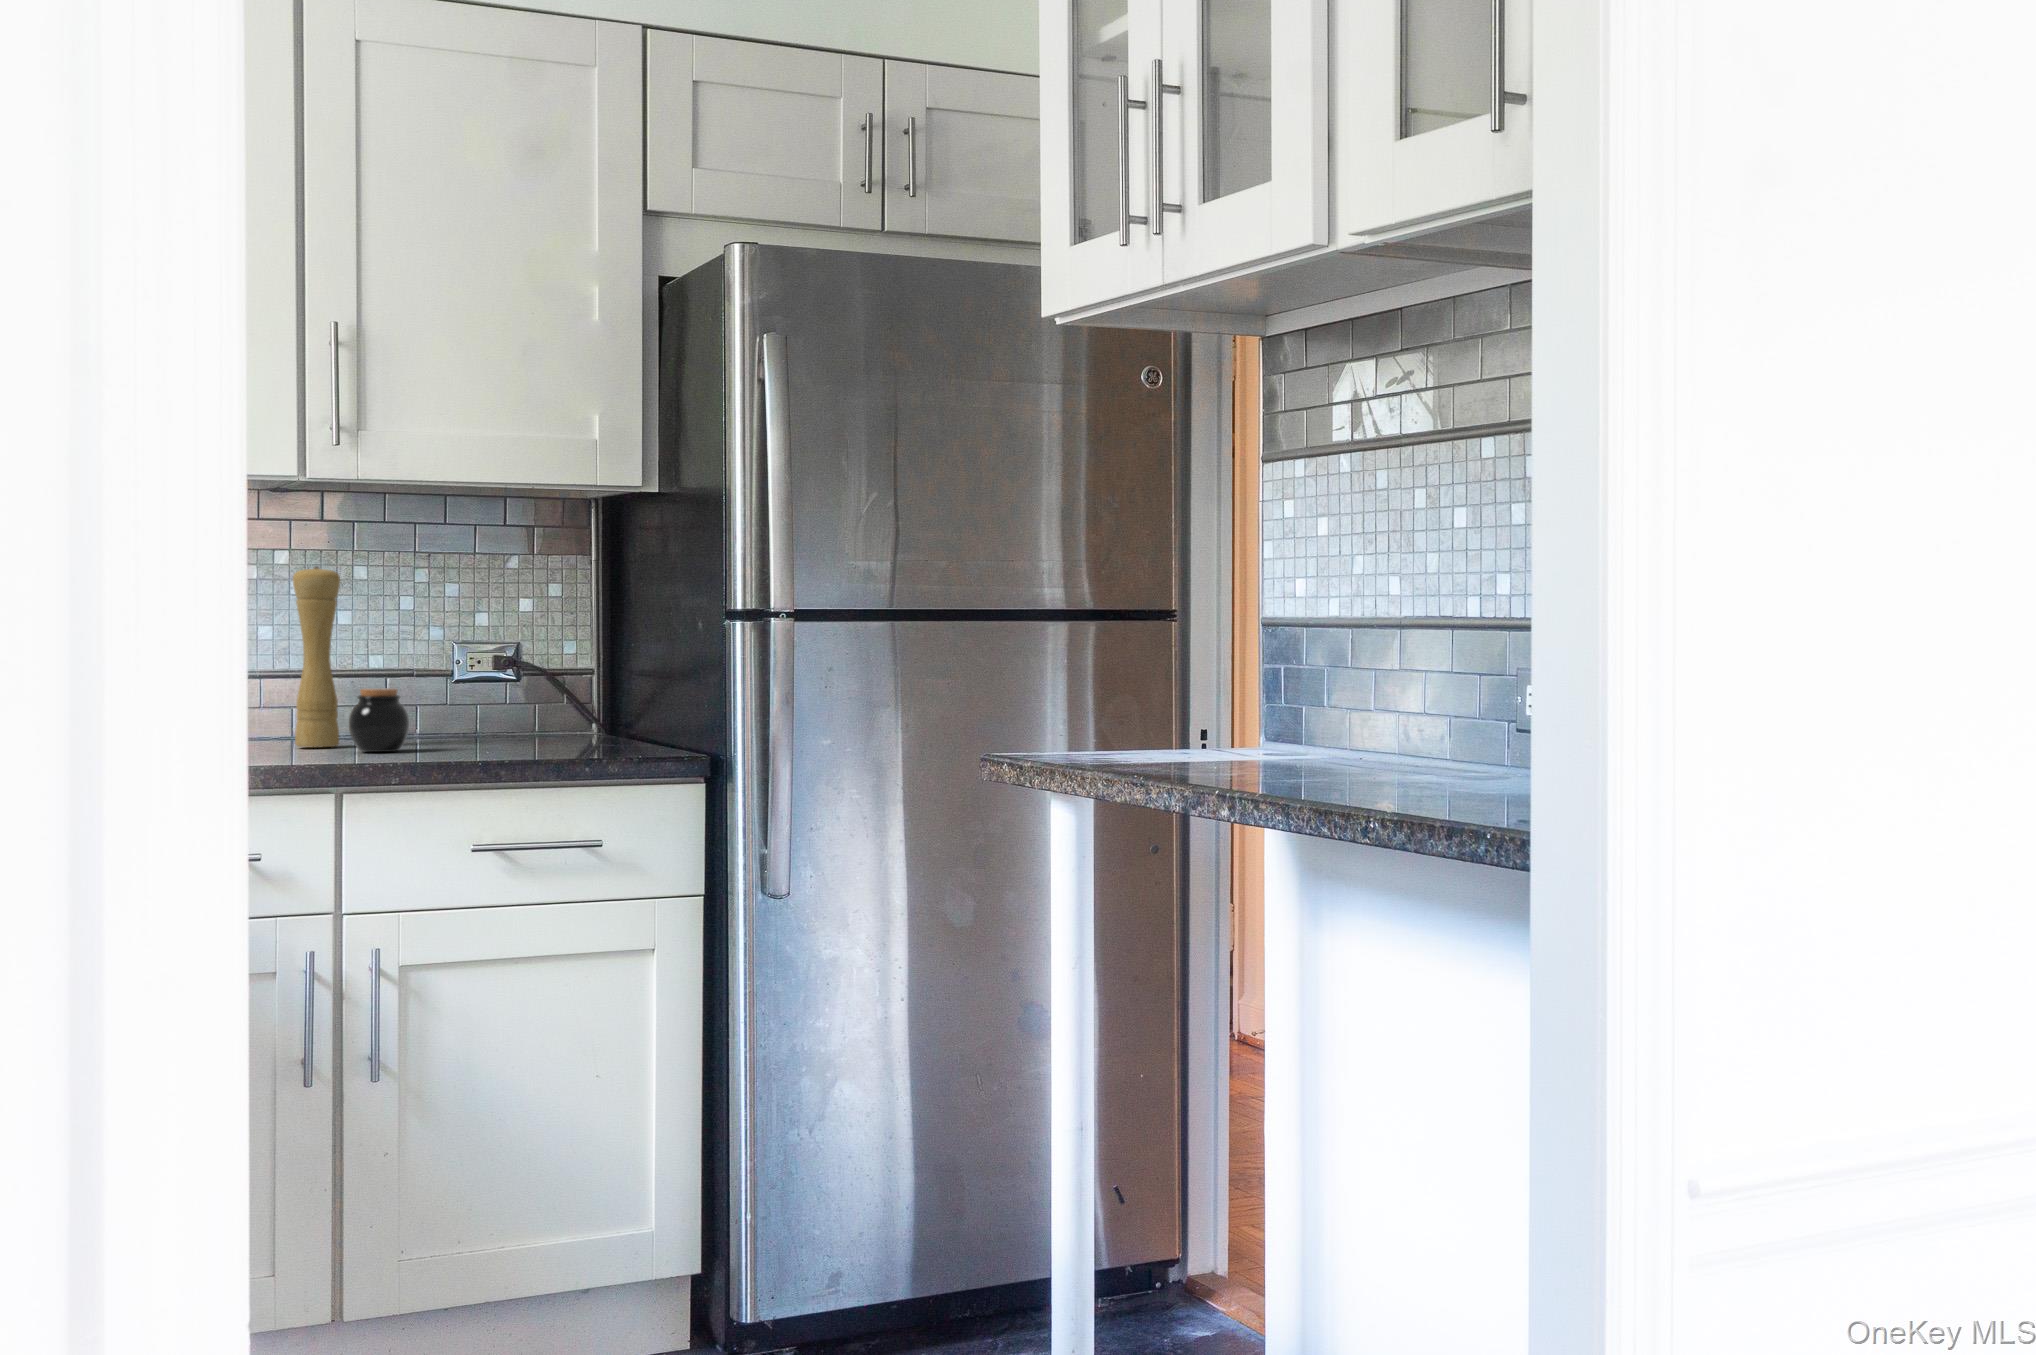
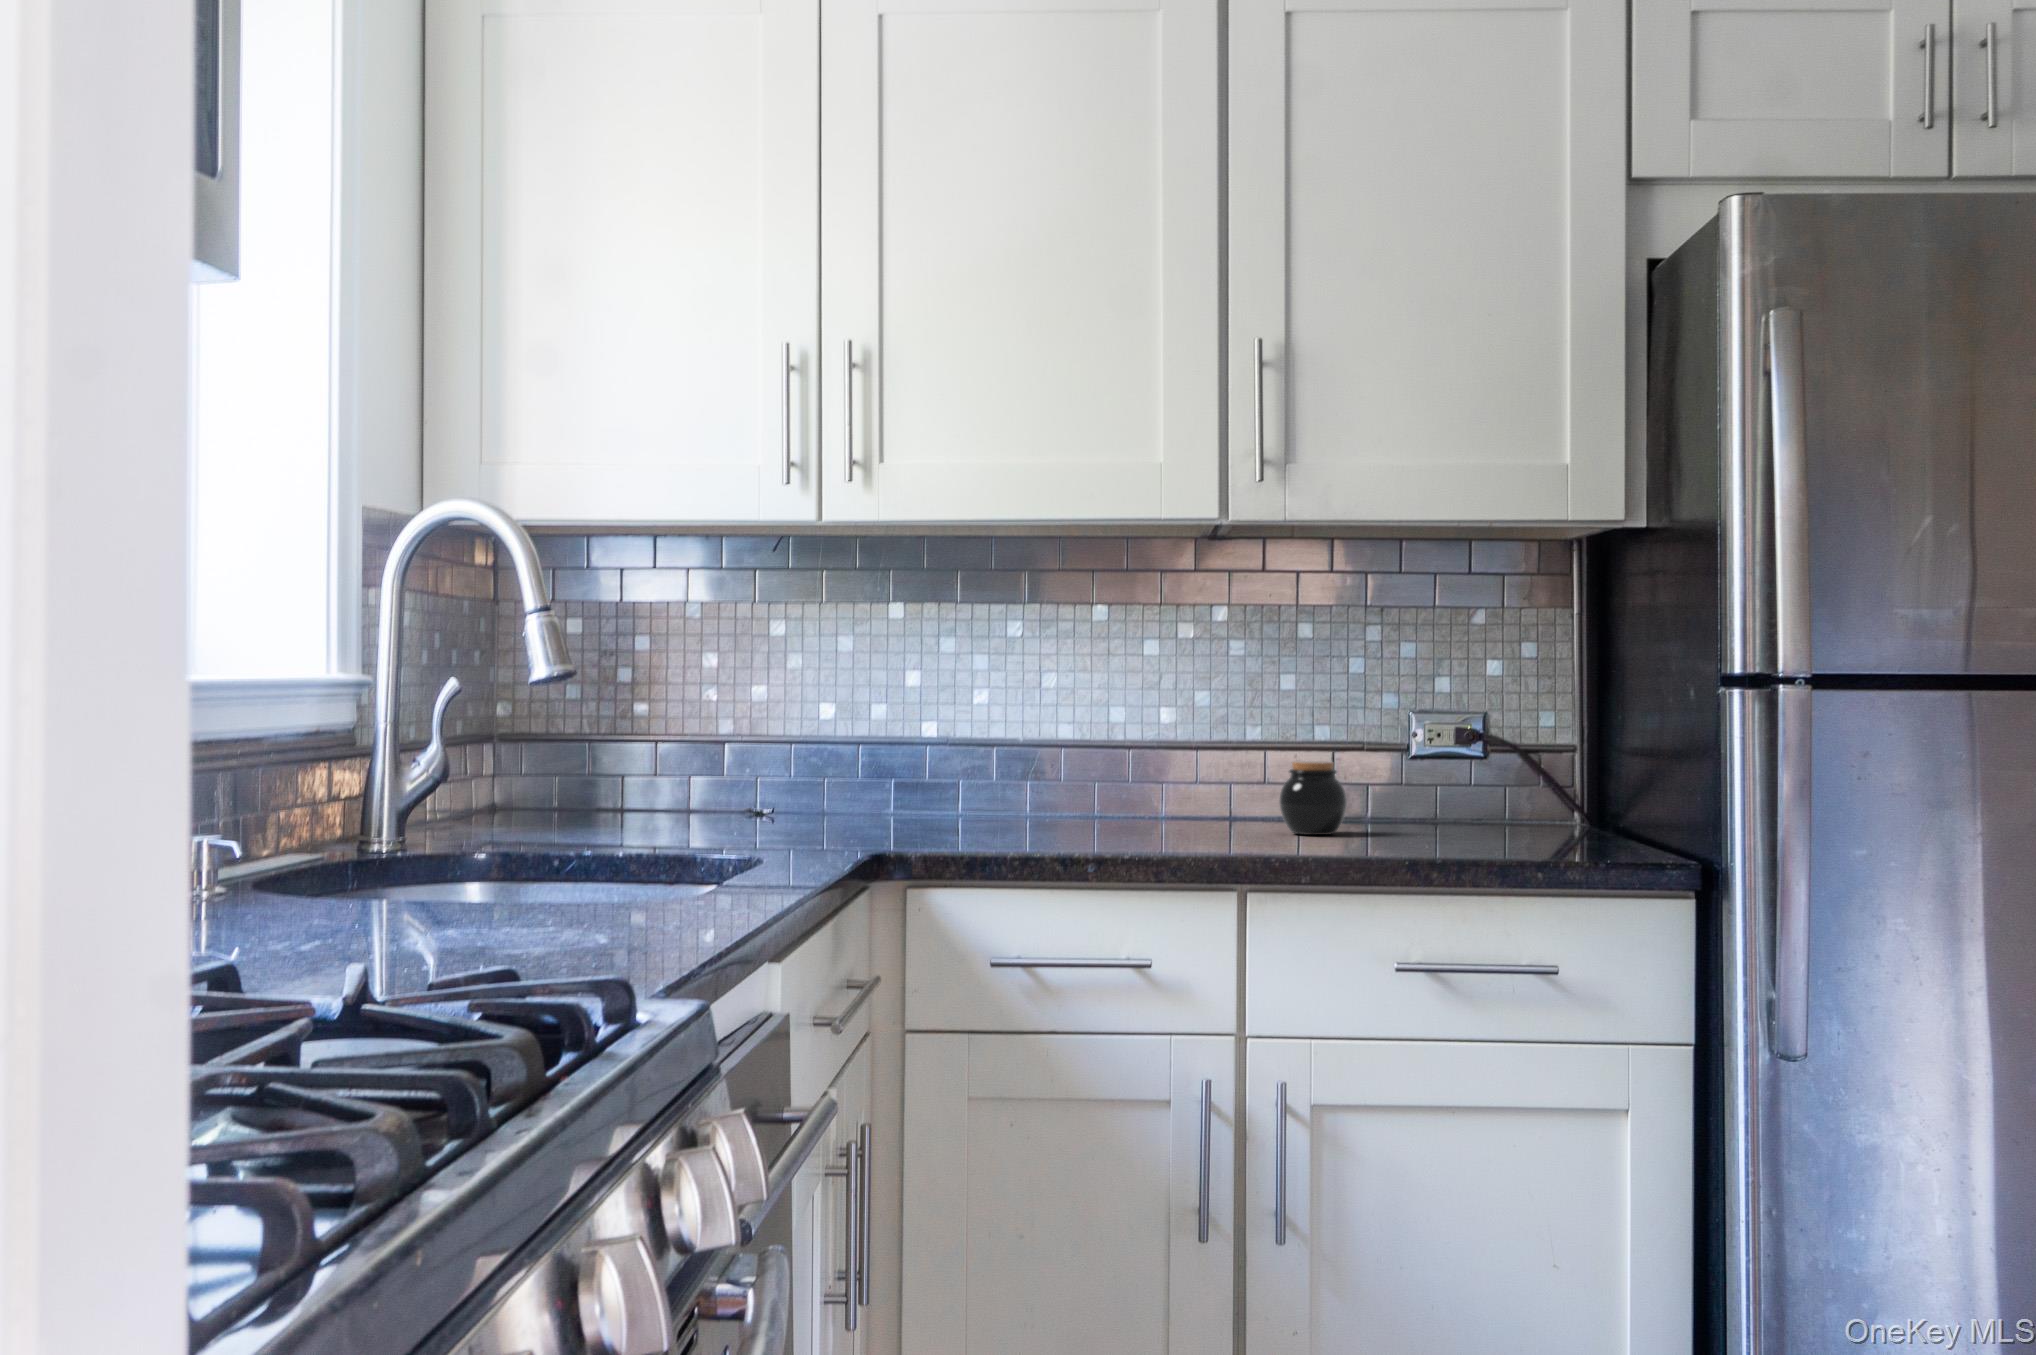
pepper mill: present [293,566,340,747] -> none [1232,627,1282,824]

